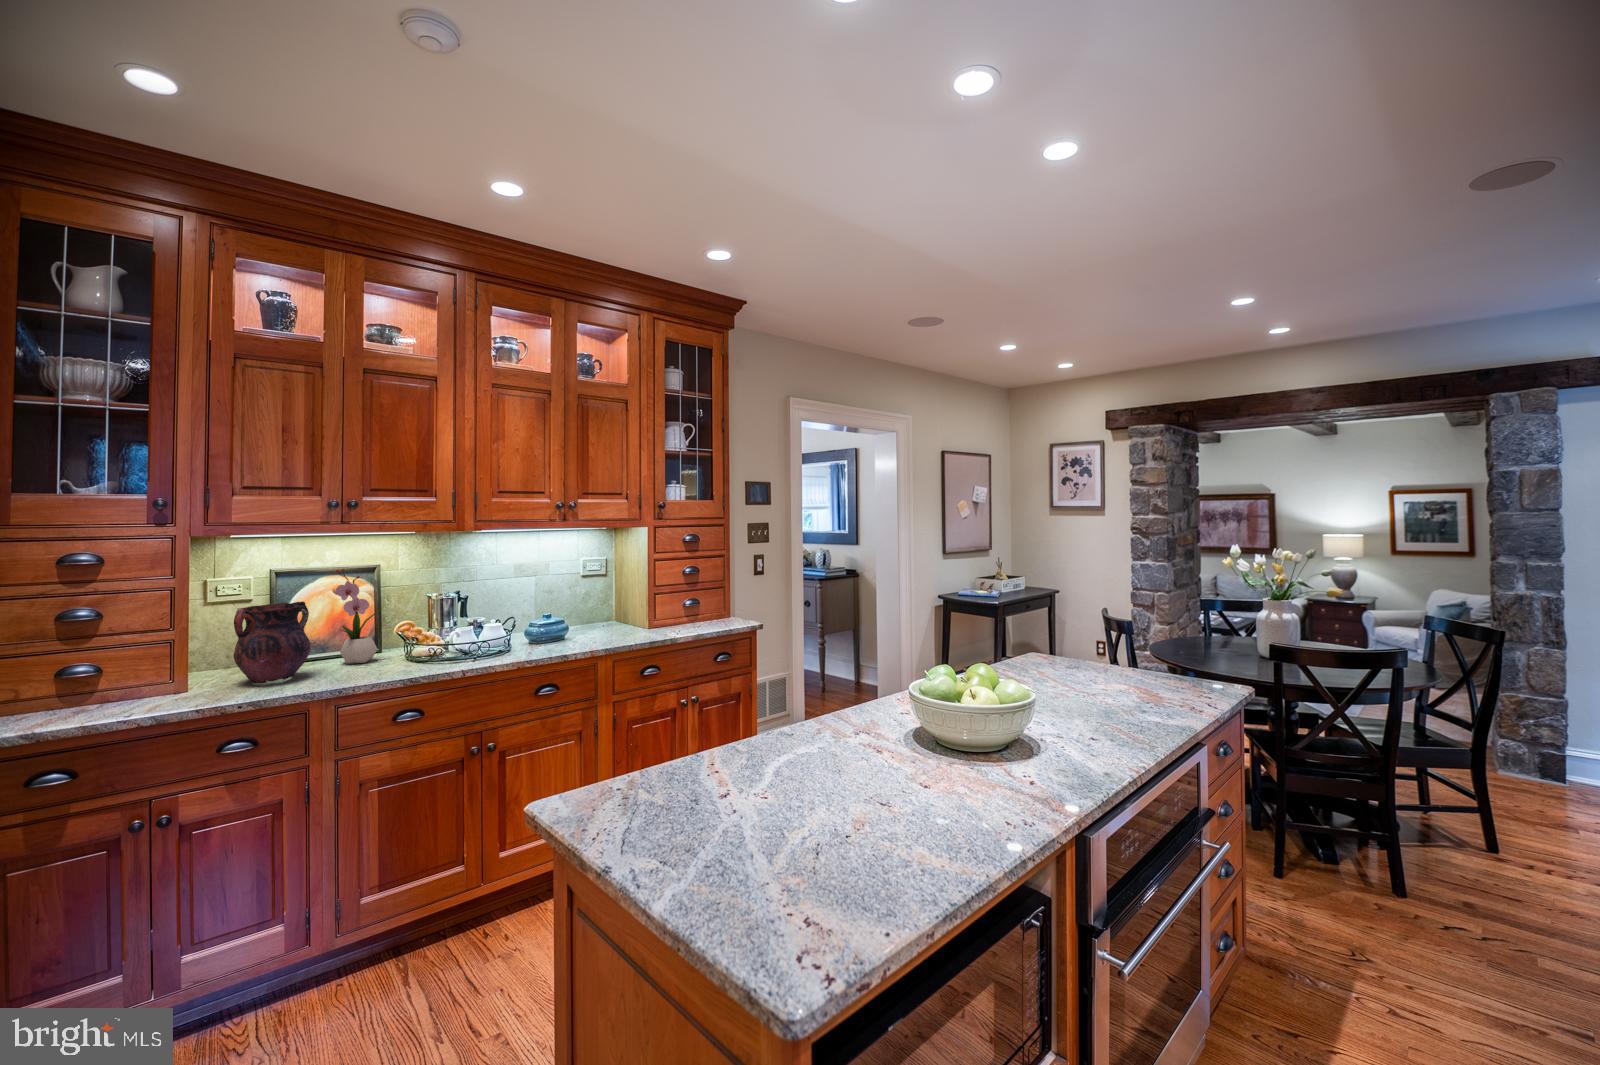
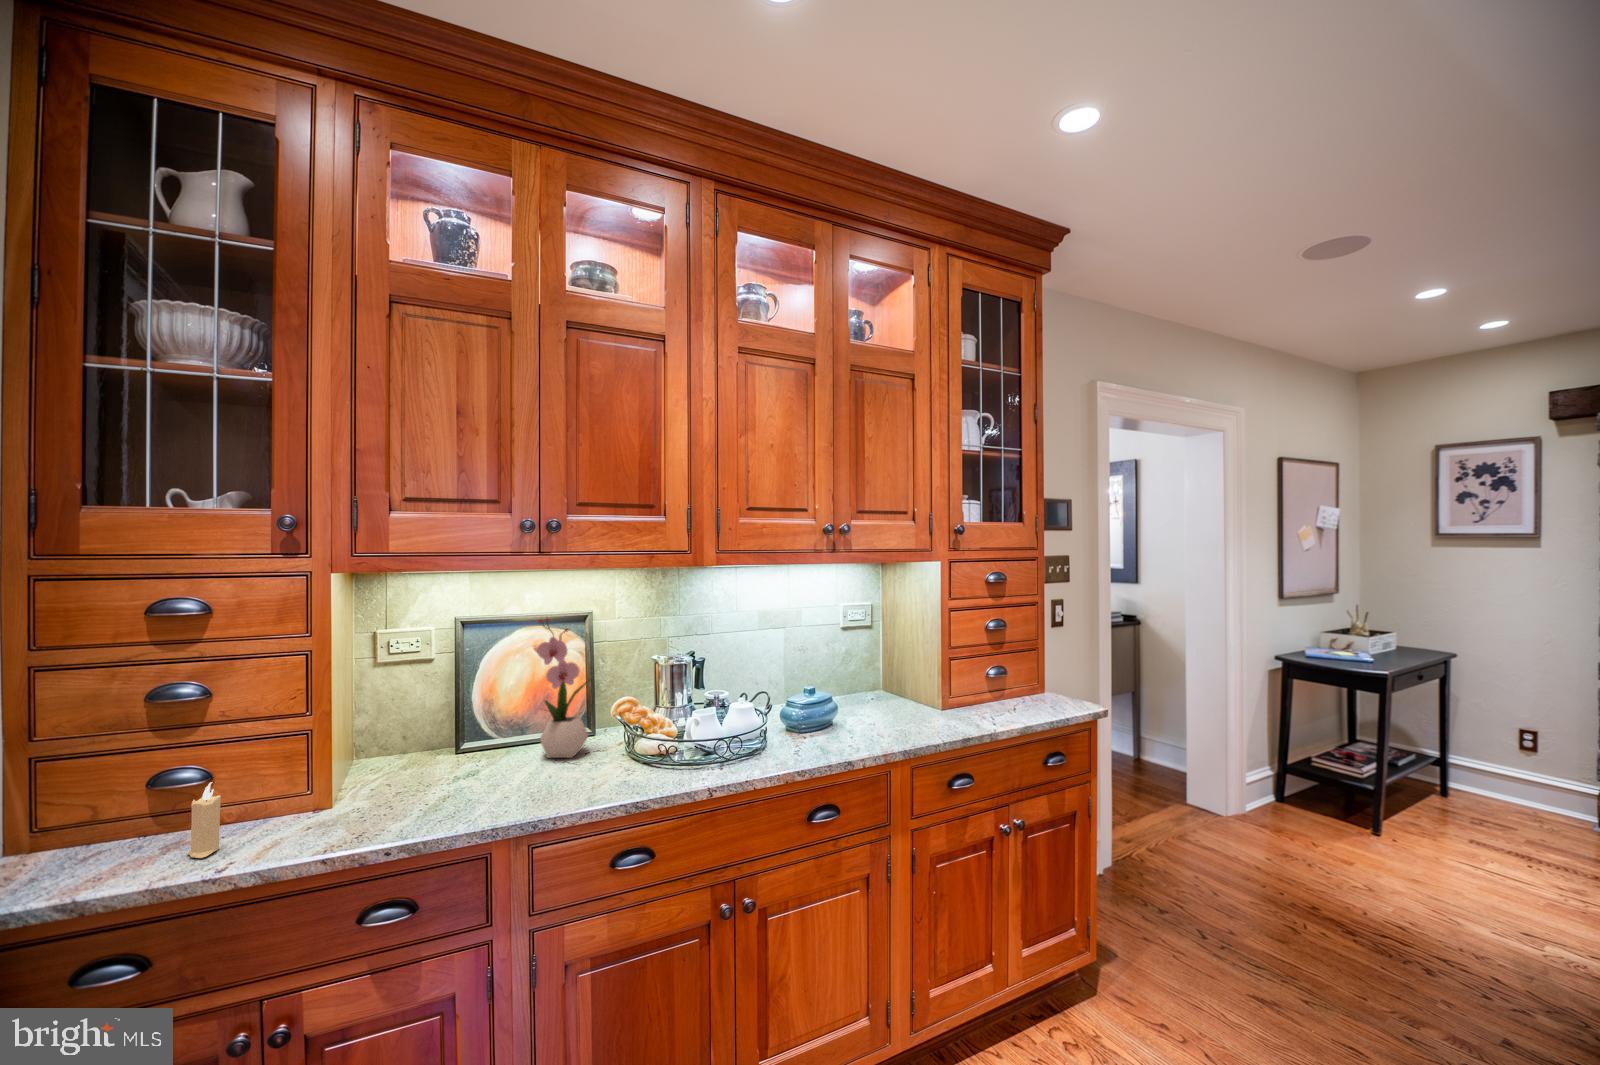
vase: present [234,601,311,683] -> none [397,667,501,796]
candle: none [93,669,116,714] -> present [186,782,221,858]

